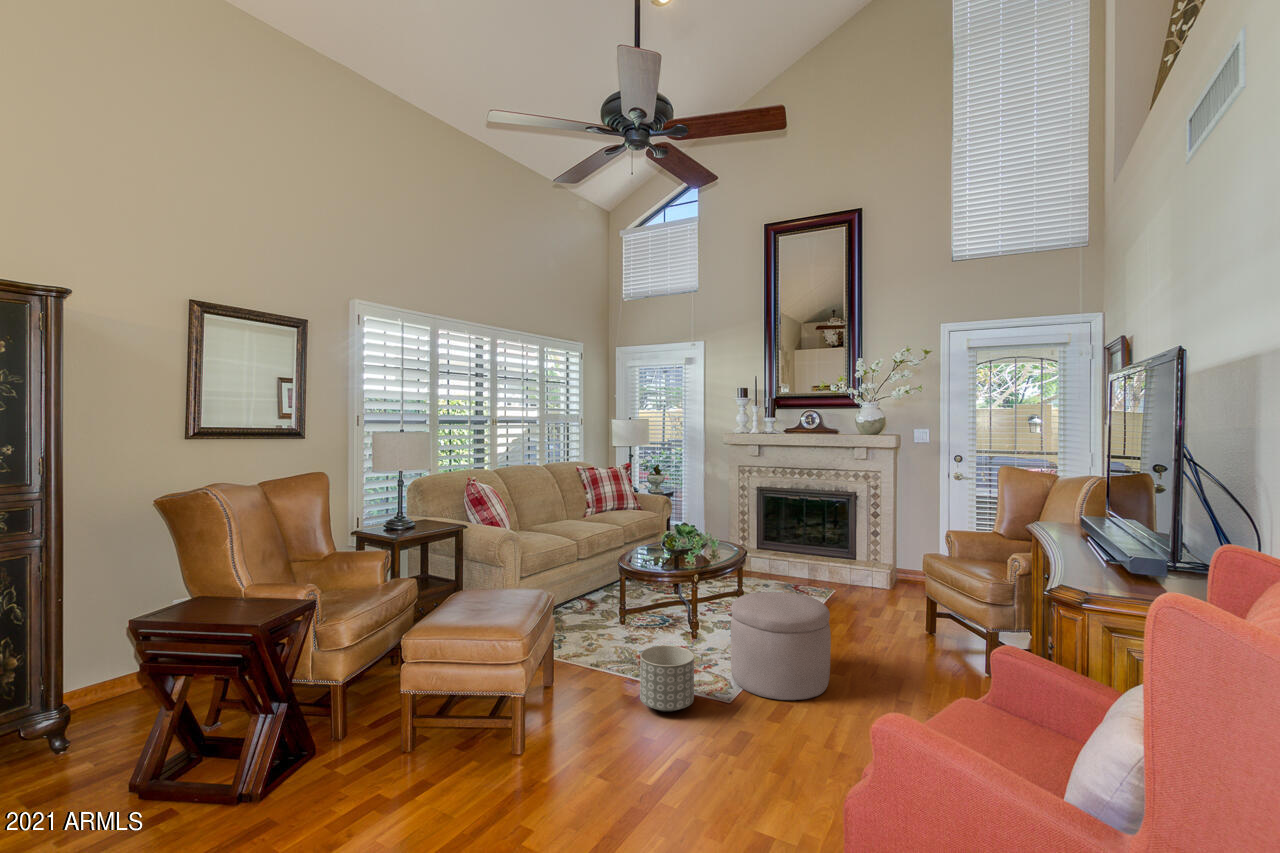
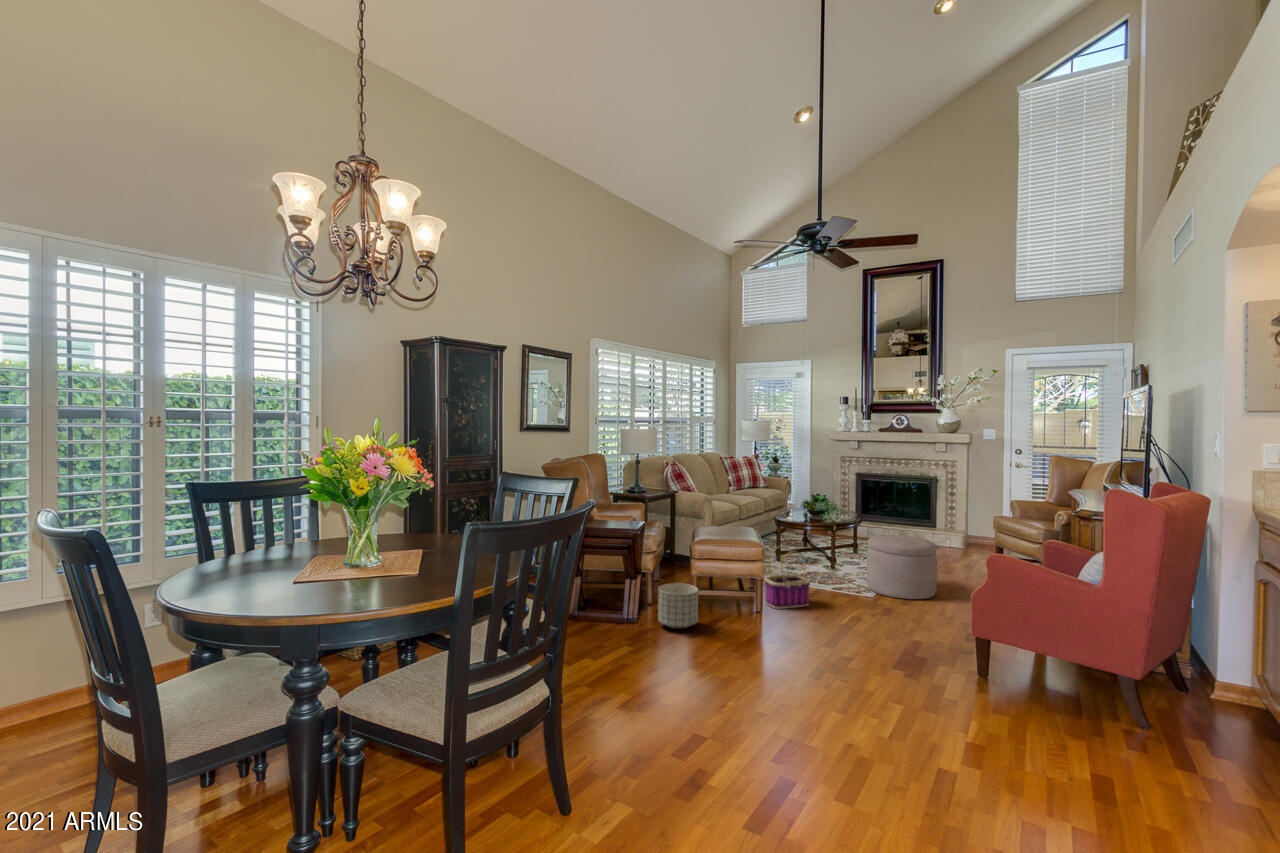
basket: none [550,626,624,737] -> present [765,546,810,609]
planter: present [640,645,694,712] -> present [658,583,698,629]

